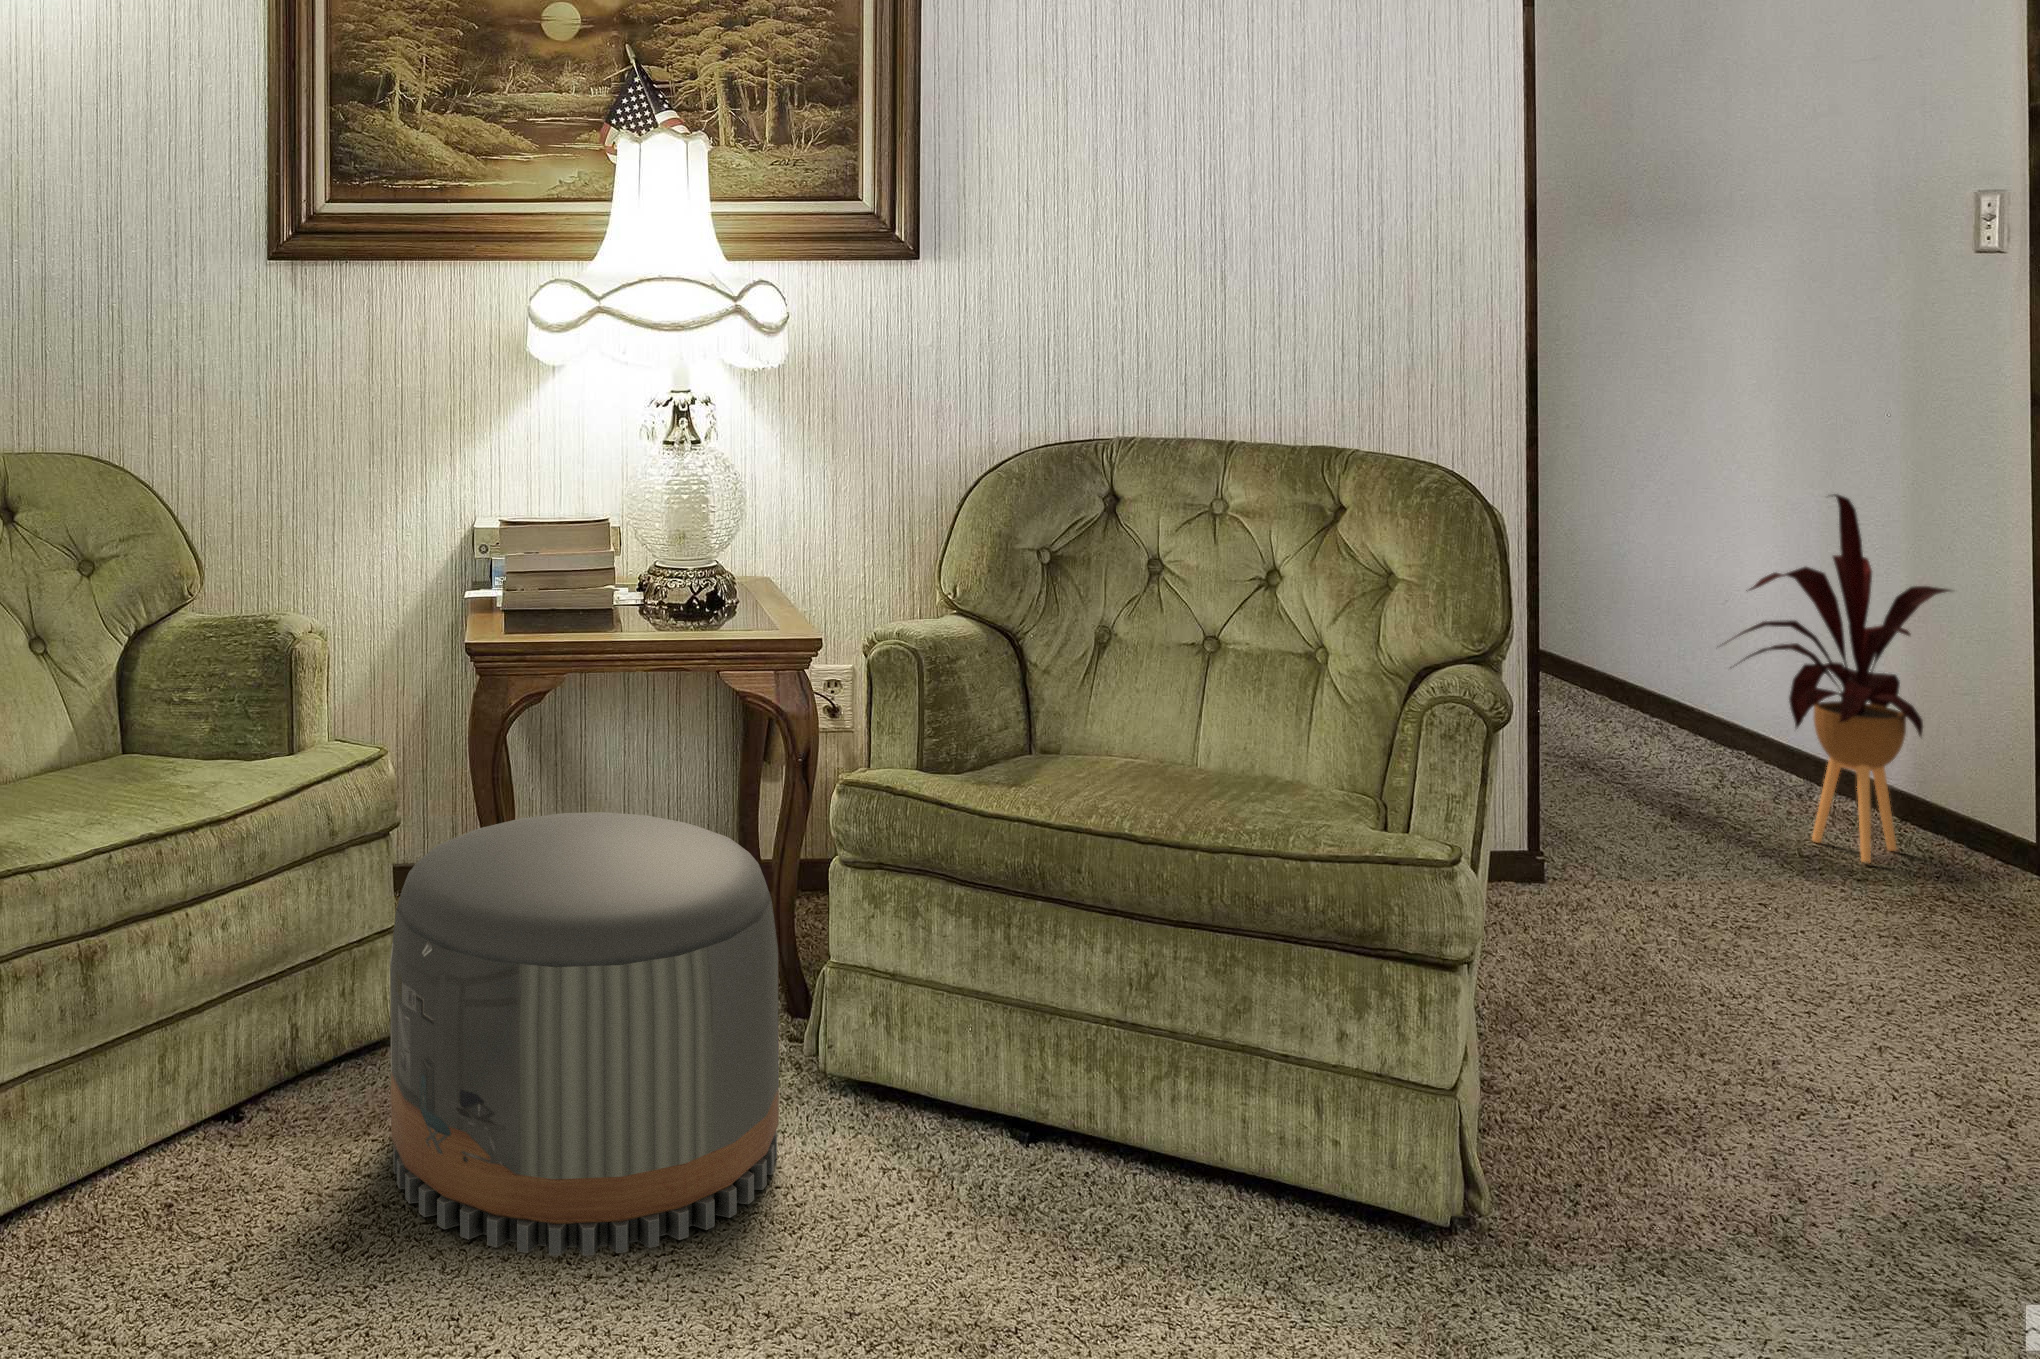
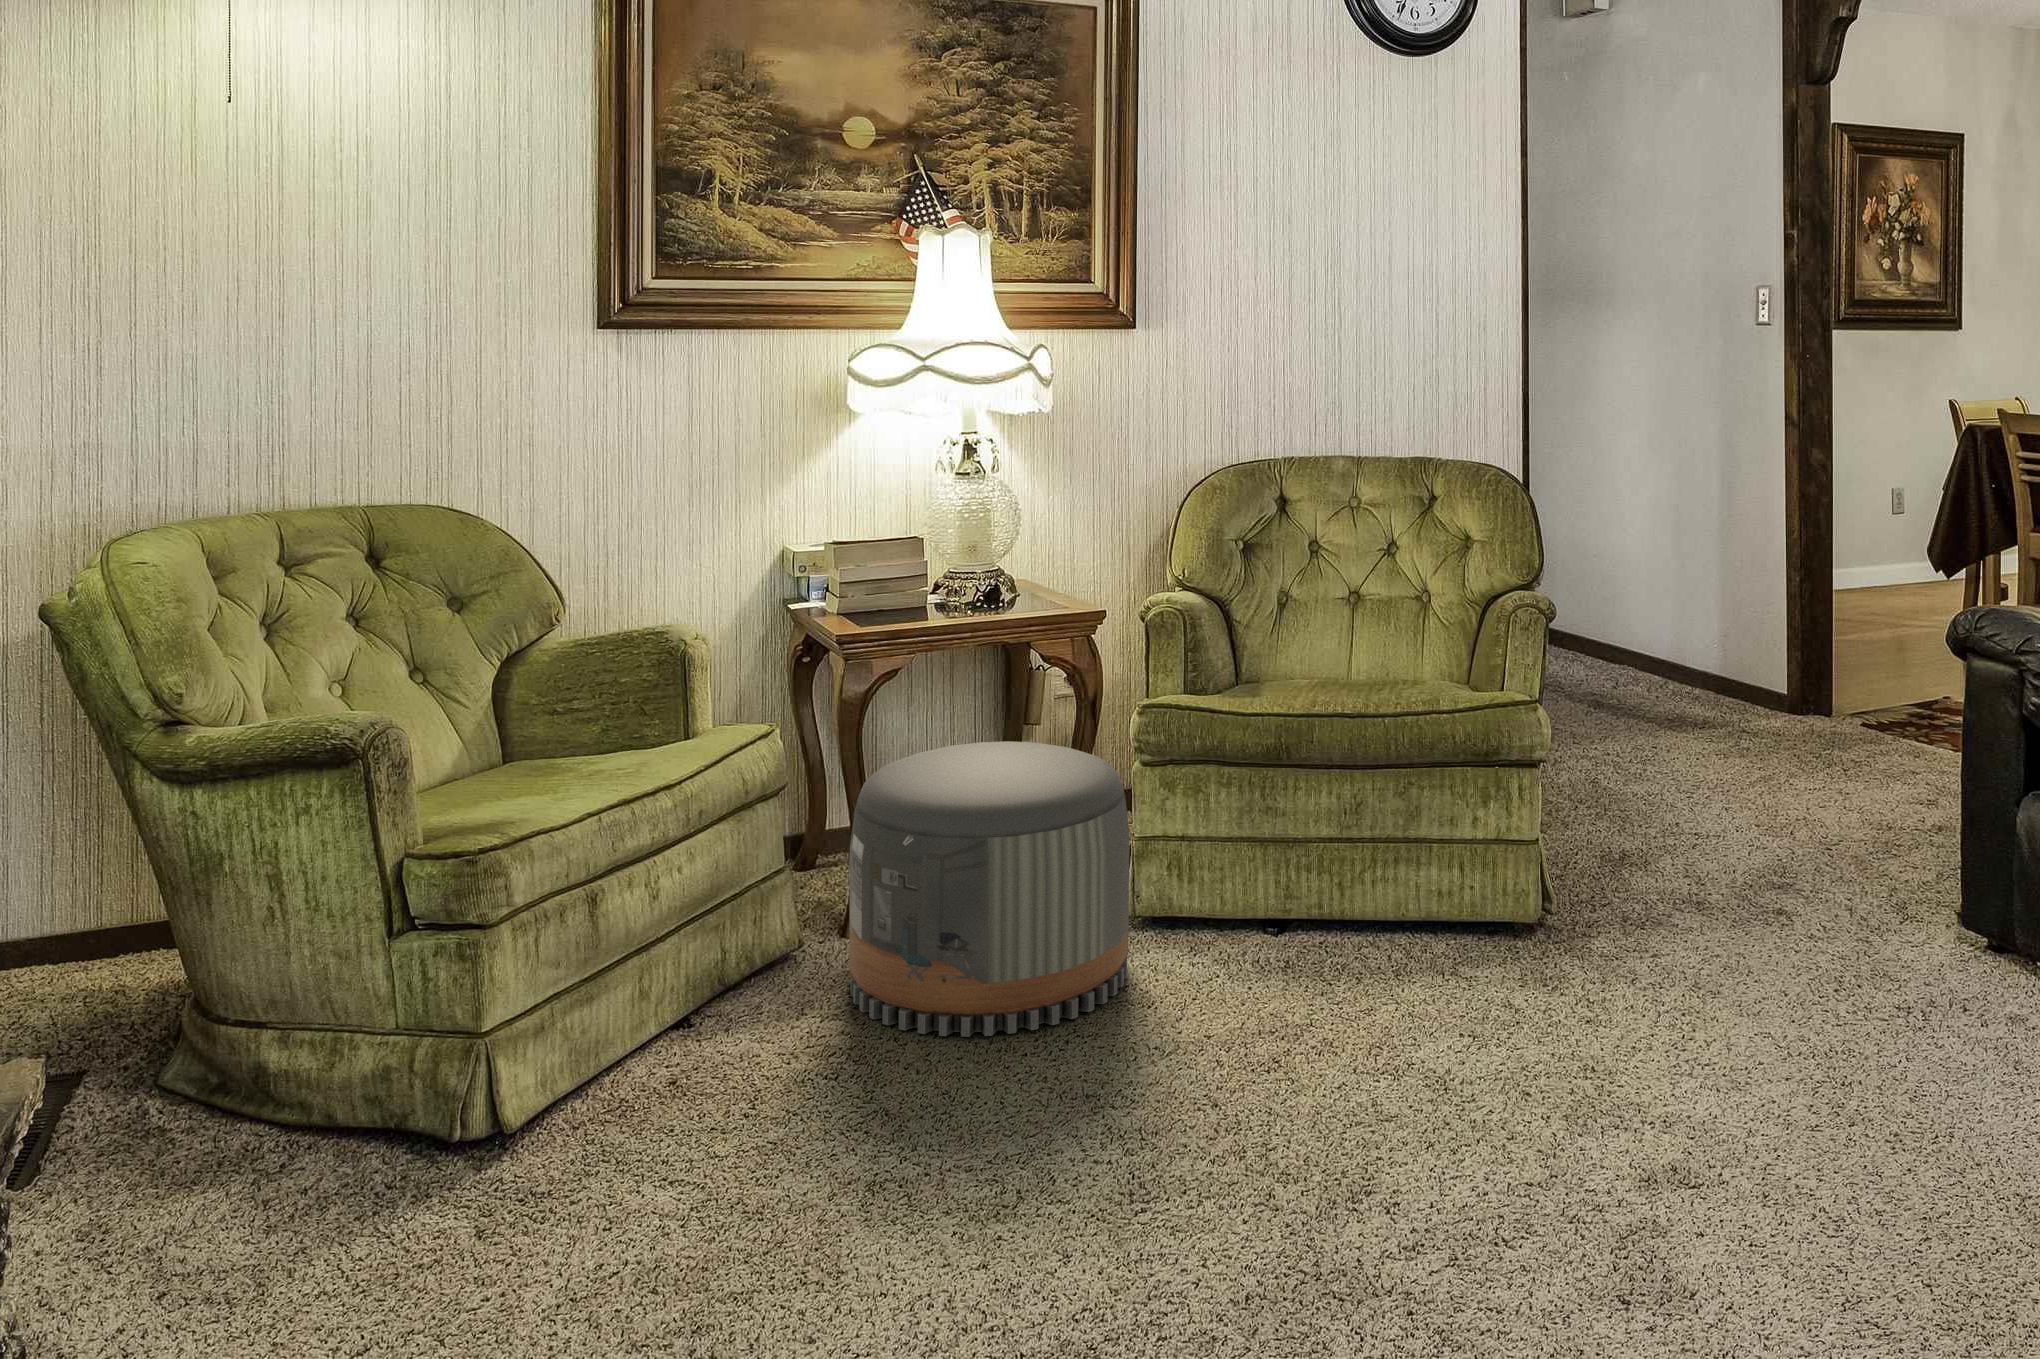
house plant: present [1730,494,1950,862] -> none [1620,479,1750,714]

